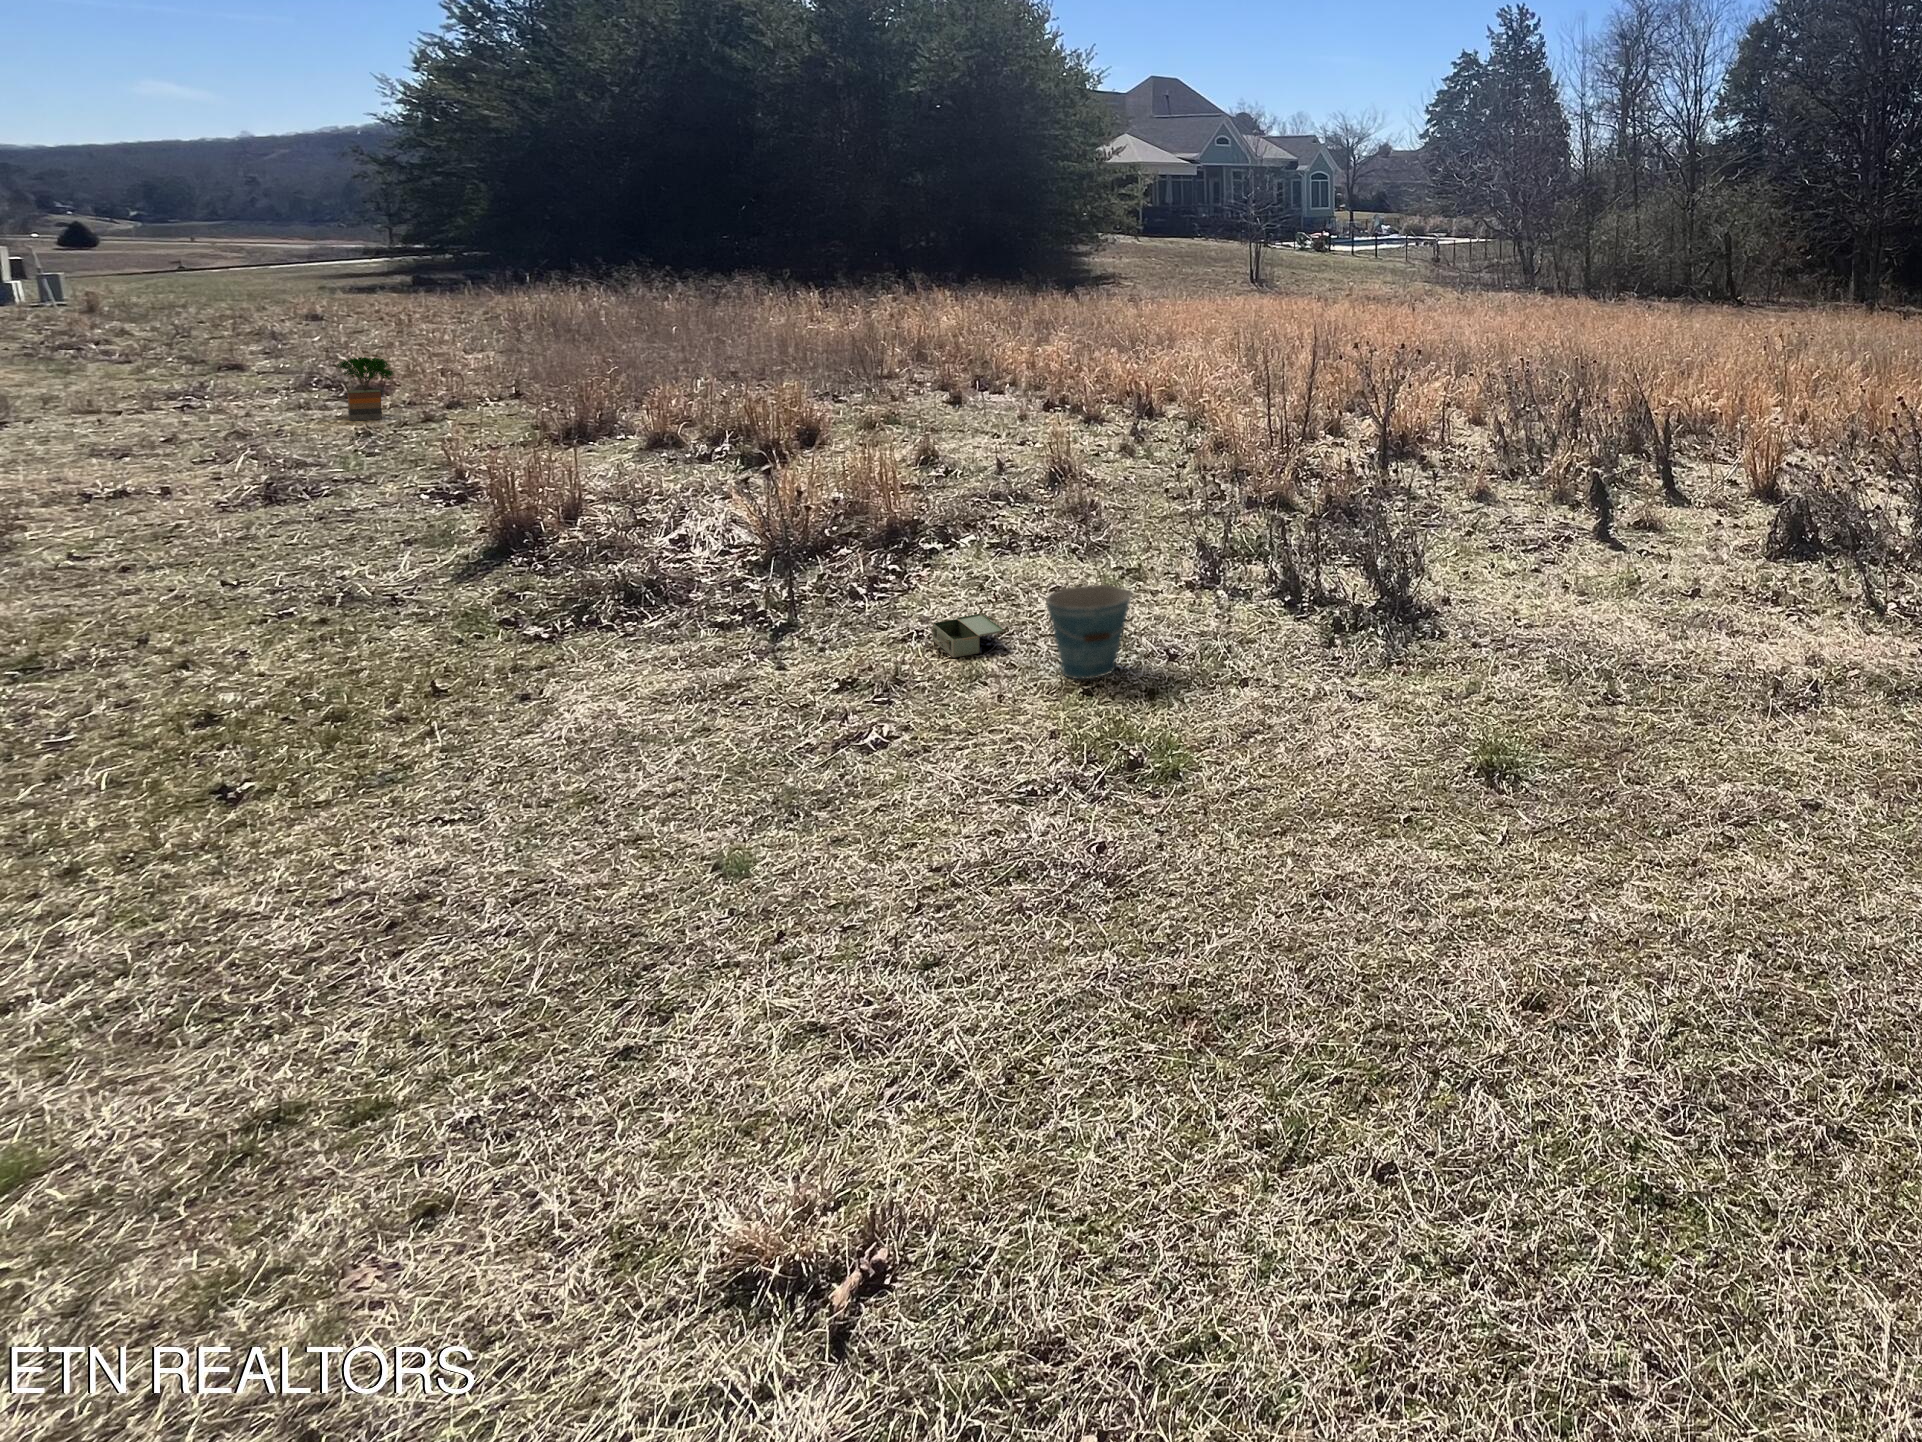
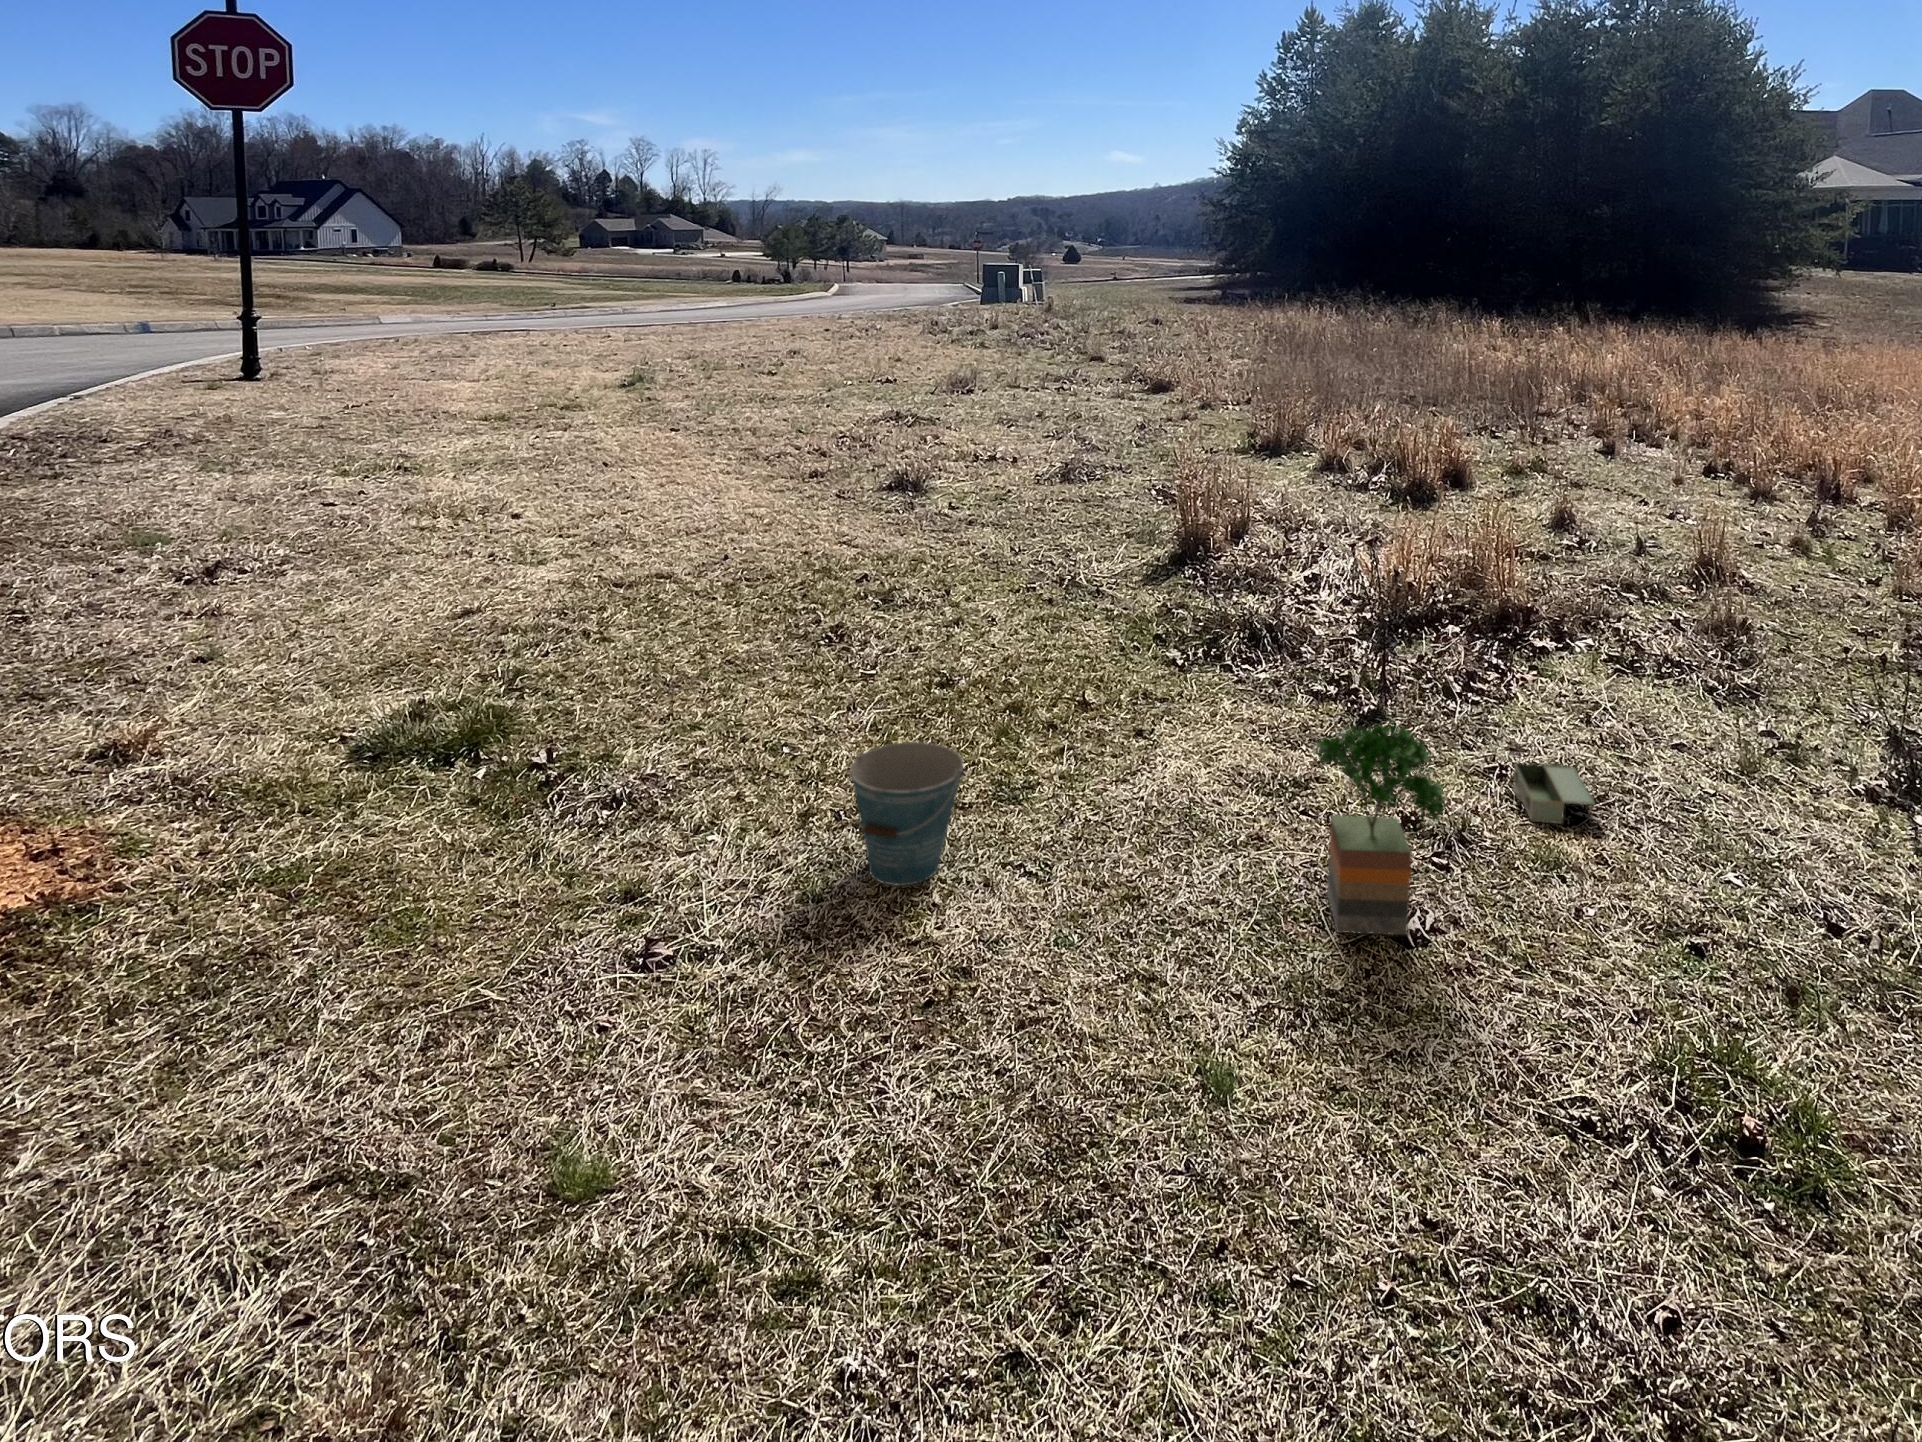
potted tree: present [337,357,394,421] -> present [1315,724,1445,935]
bucket: present [1046,585,1132,679] -> present [847,742,964,886]

